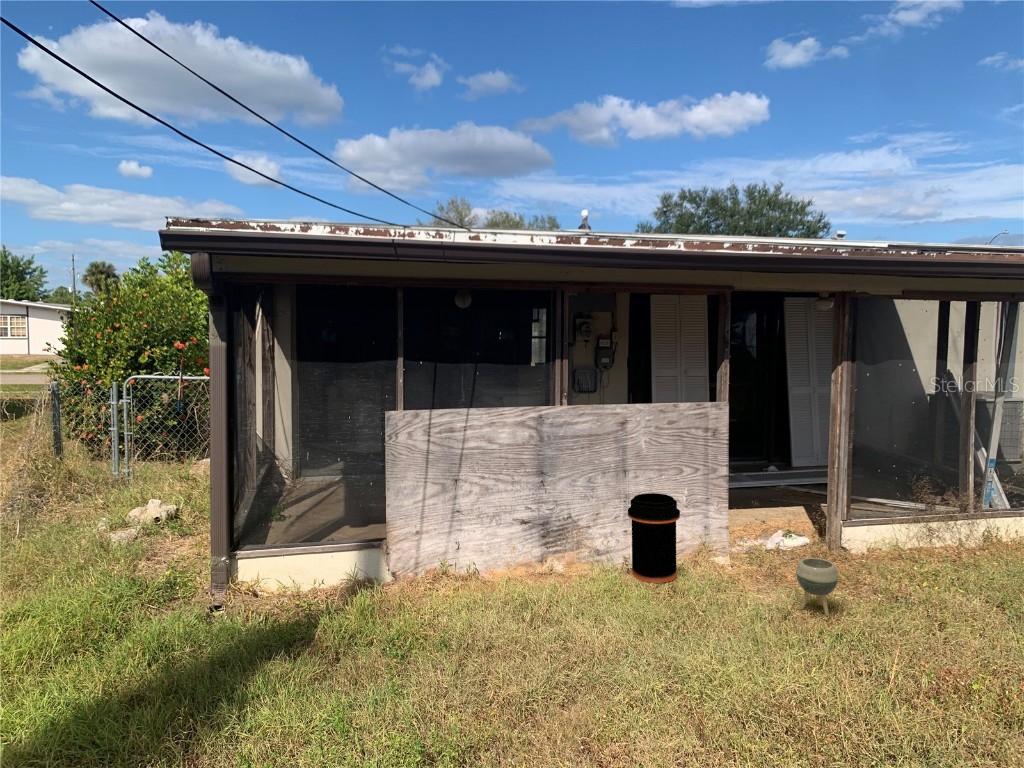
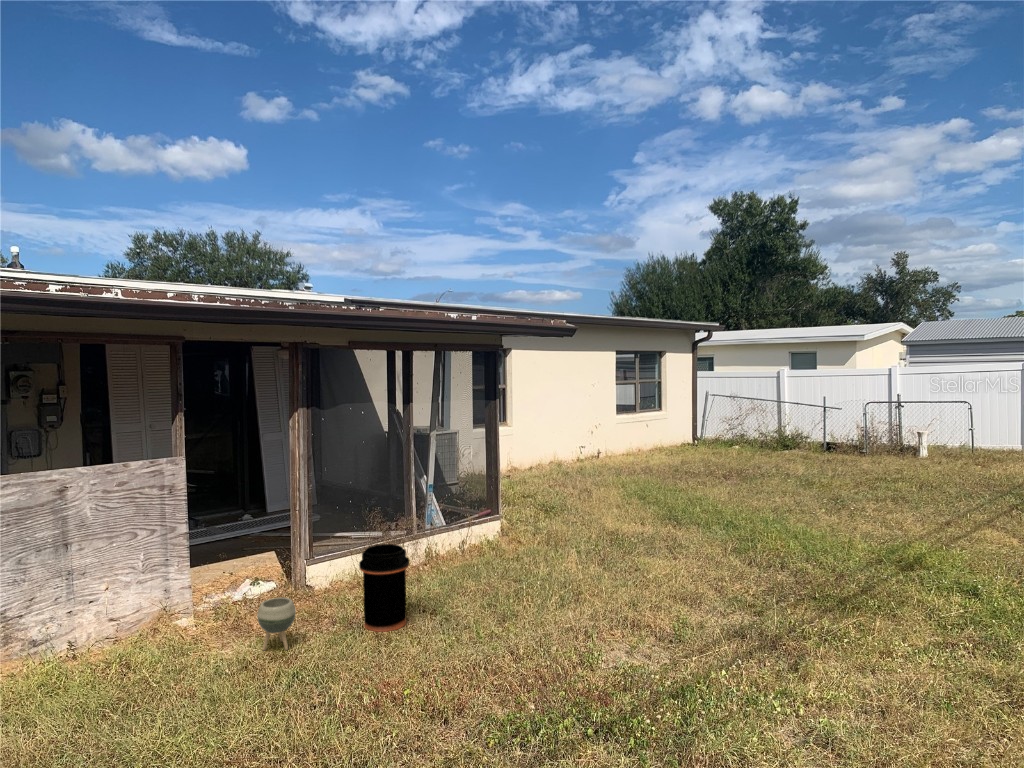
trash can: present [628,493,680,583] -> present [359,544,409,632]

